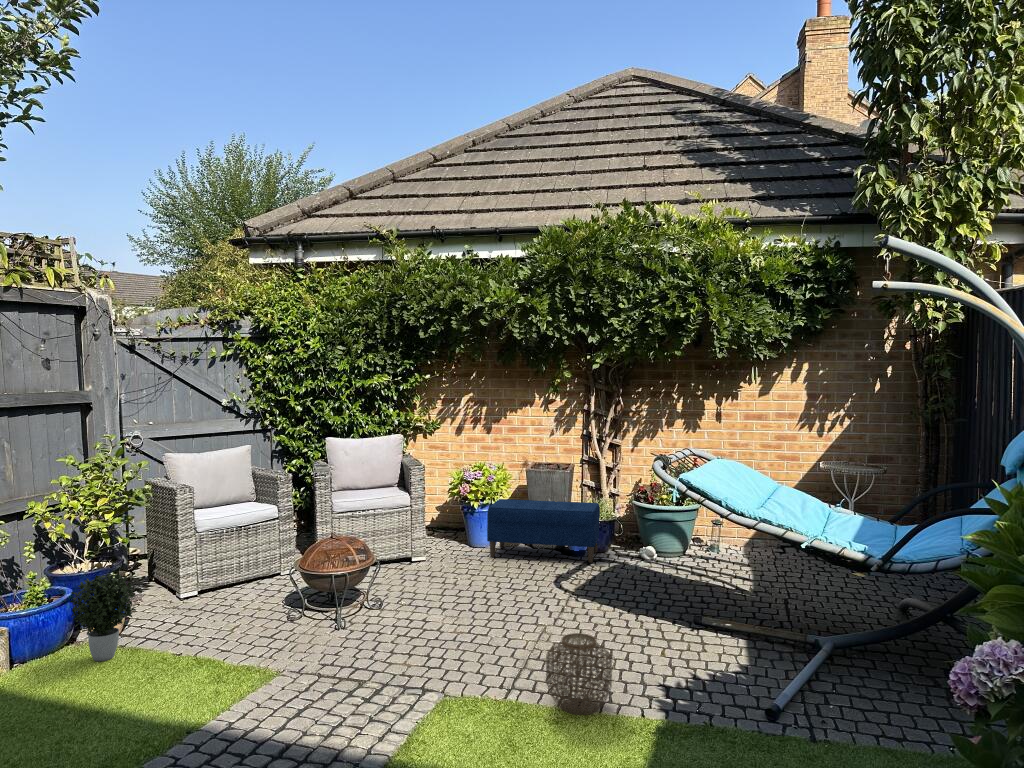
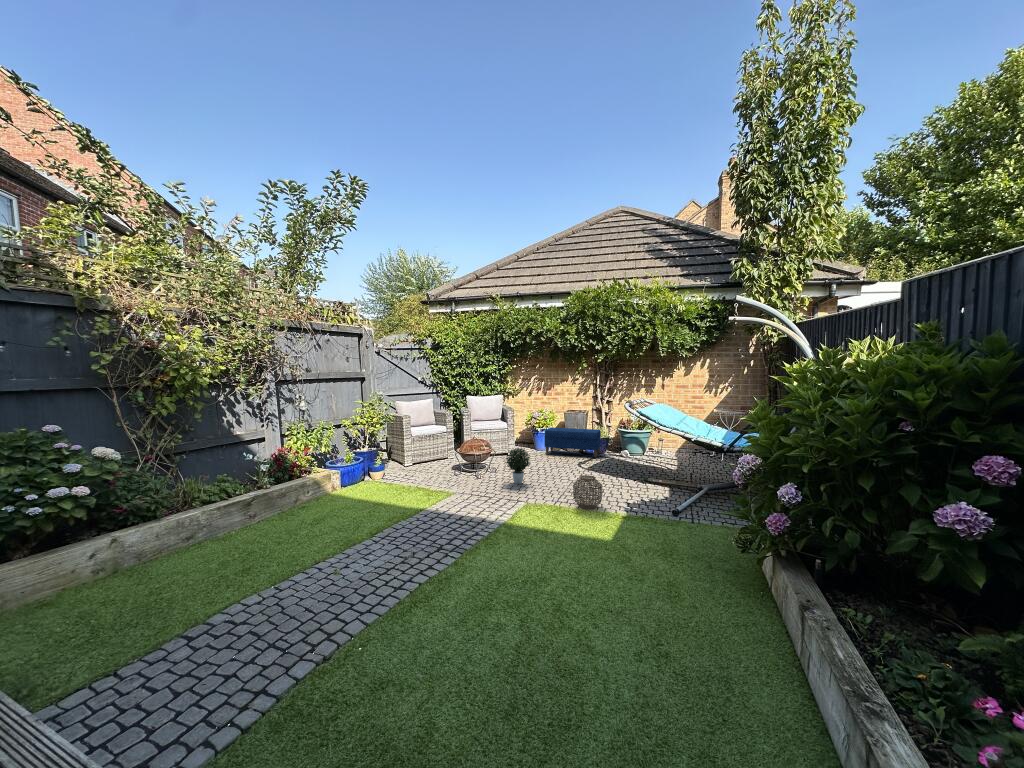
potted plant: present [70,574,136,661] -> present [506,448,530,484]

